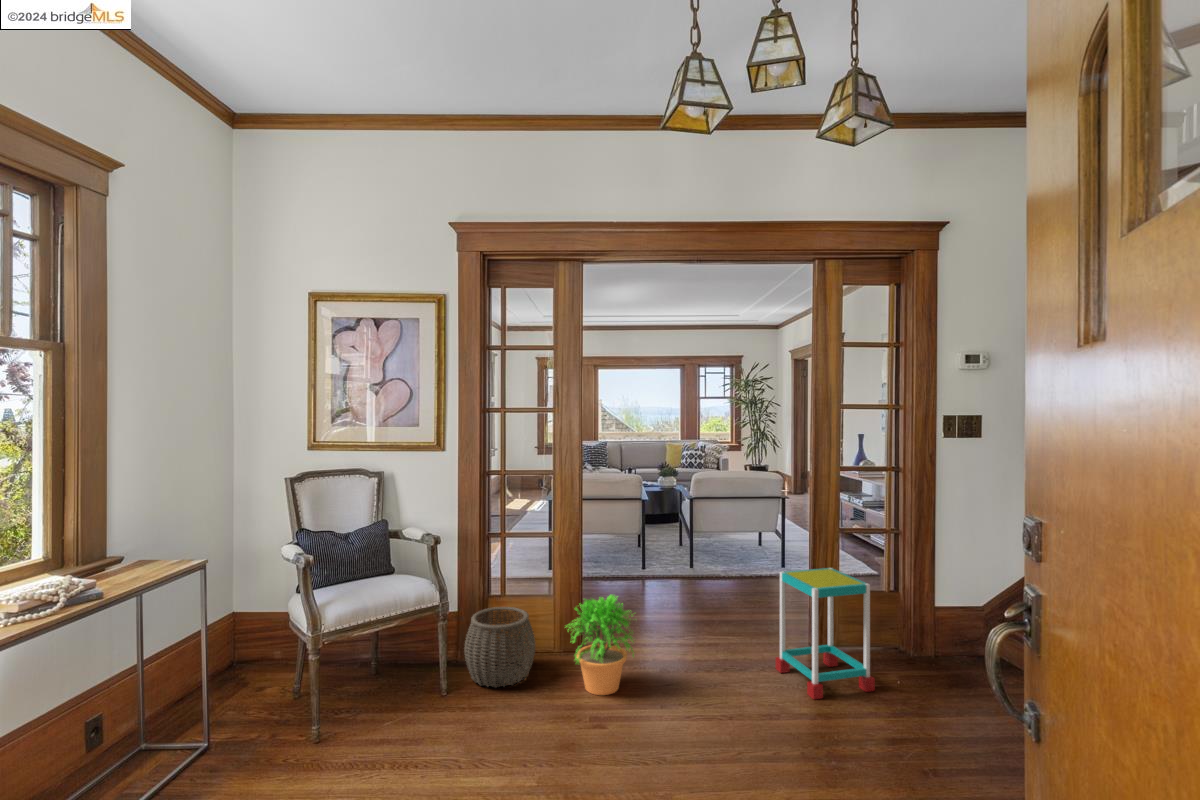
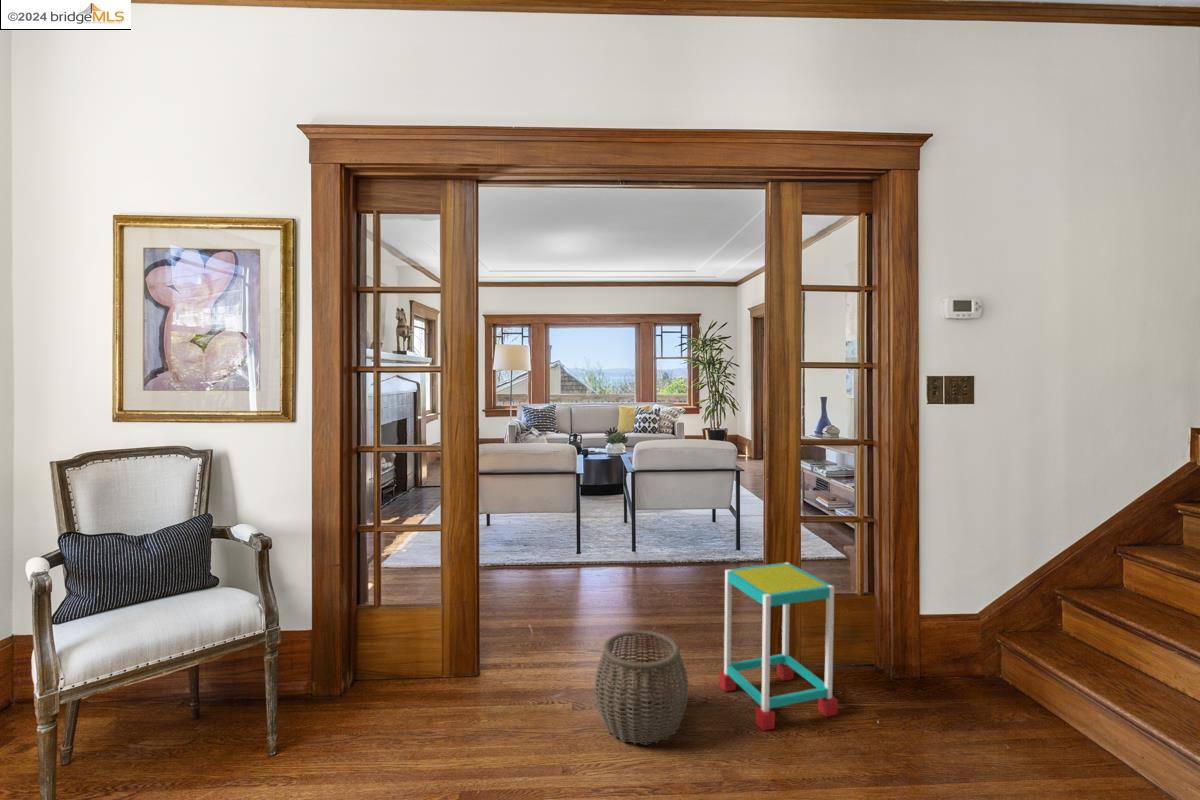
potted plant: present [566,595,634,695] -> none [449,604,551,734]
woven basket: present [465,607,535,687] -> present [595,630,689,745]

